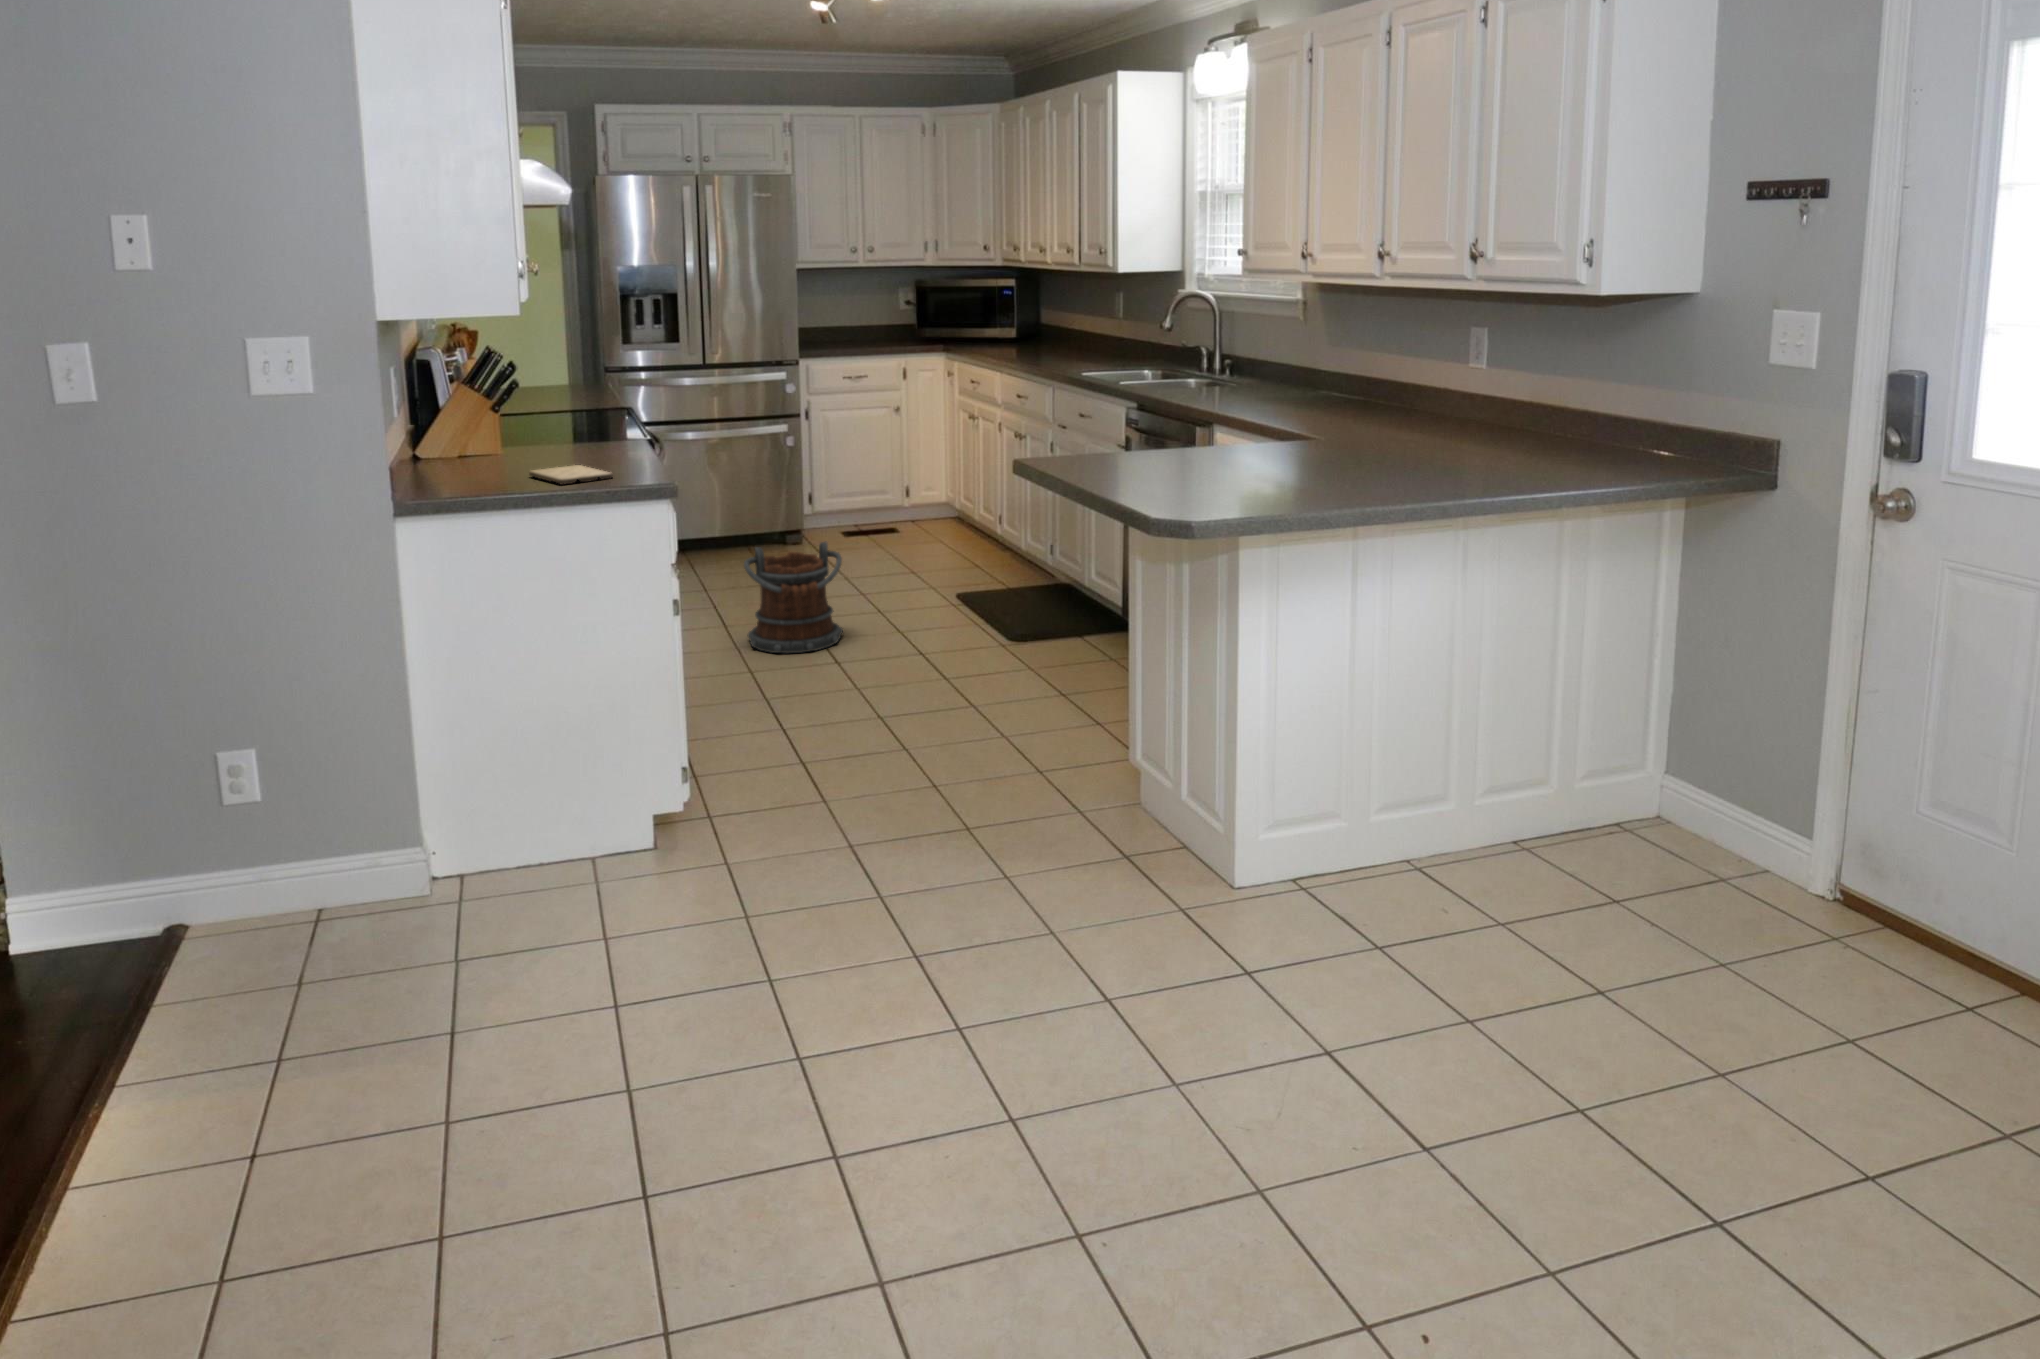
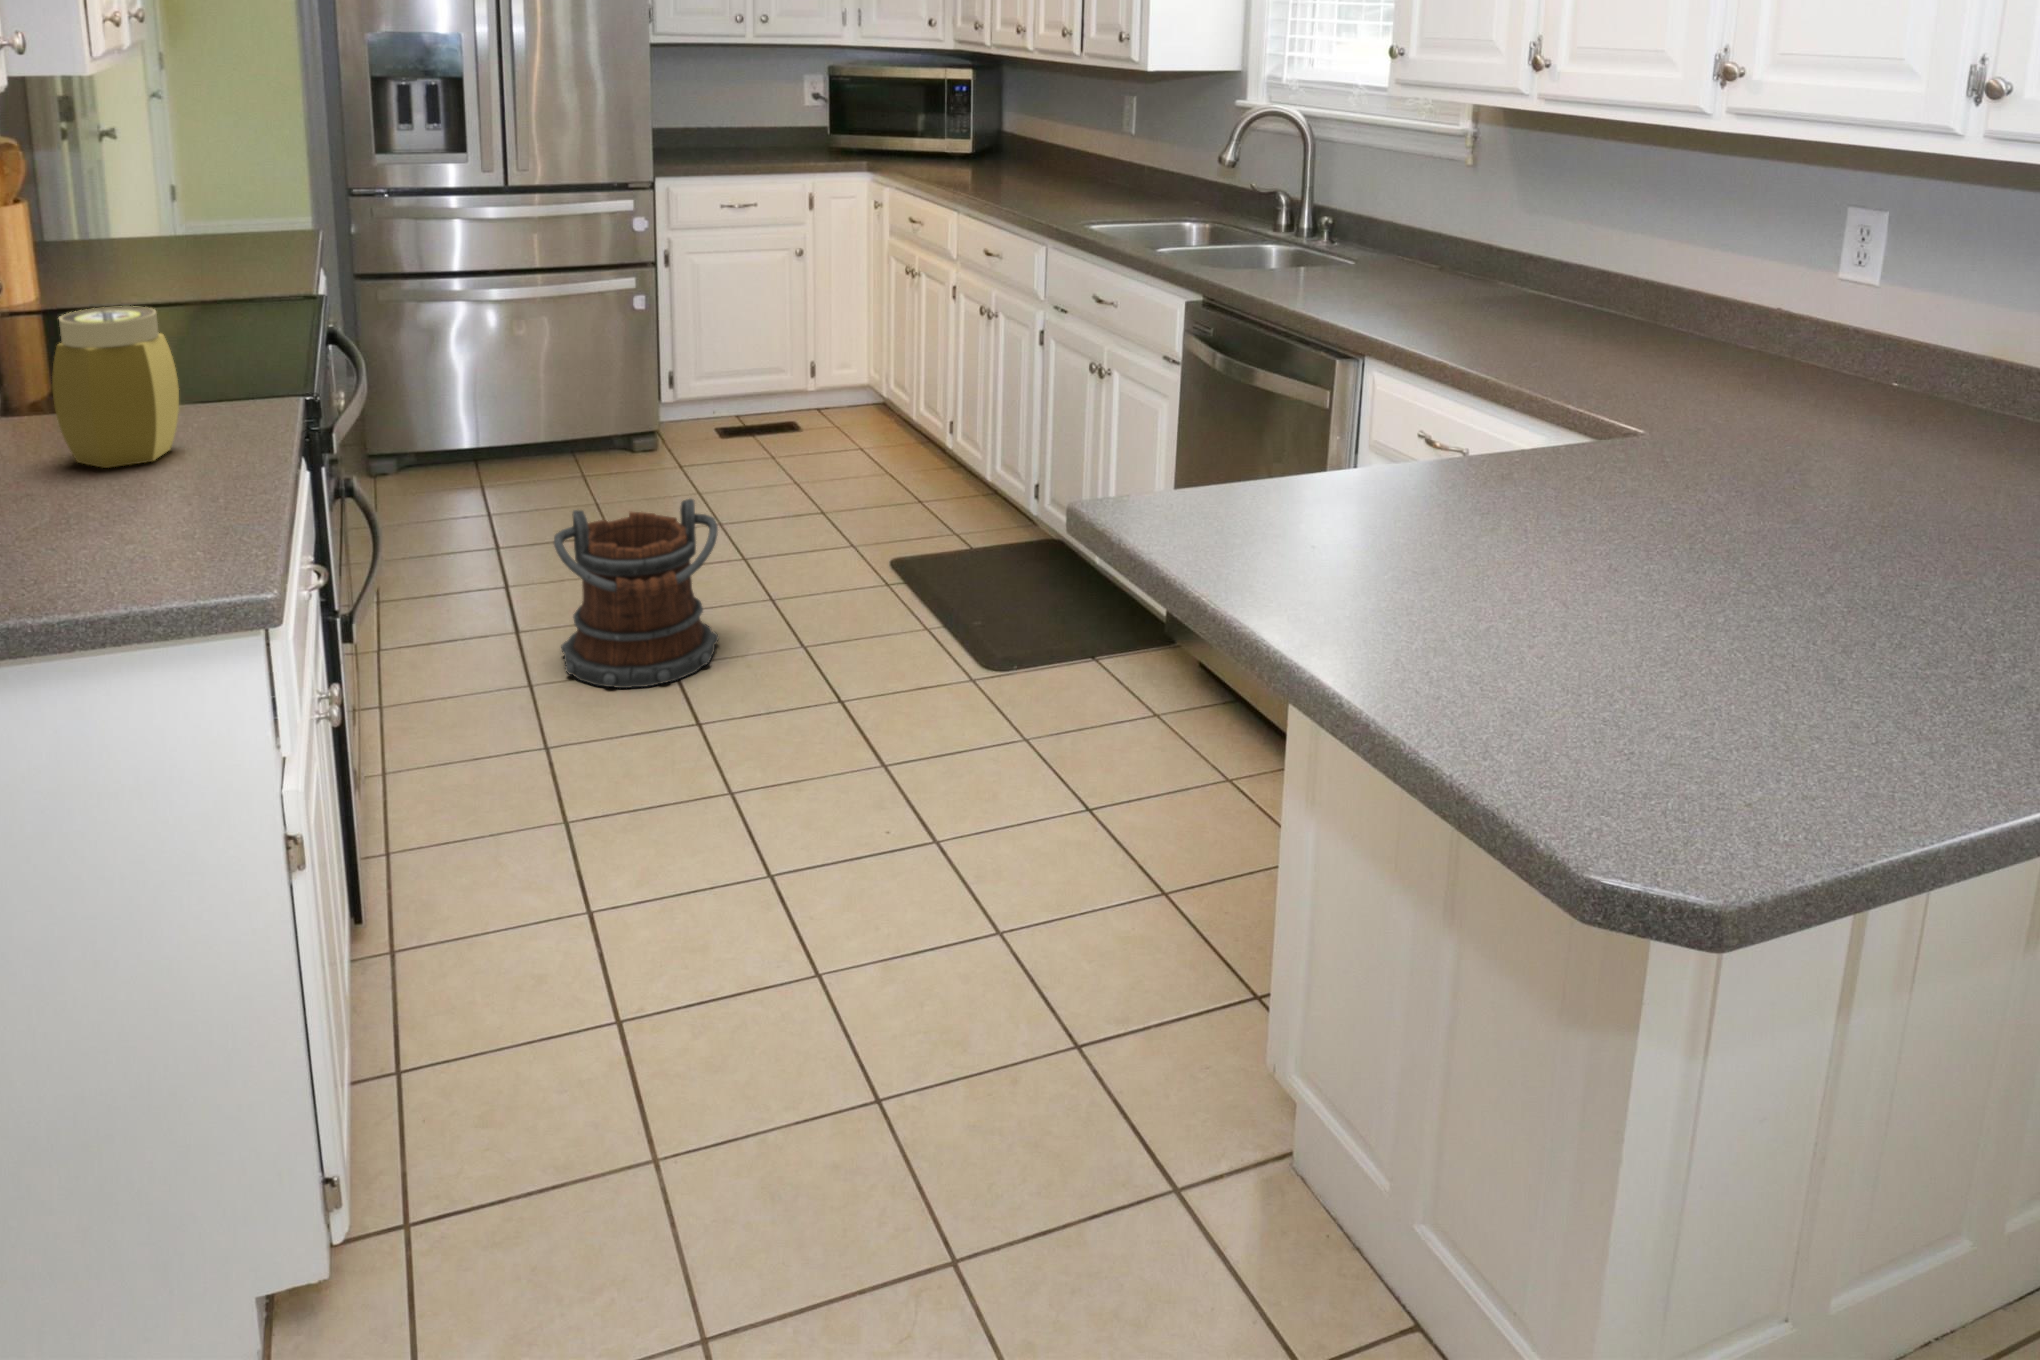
jar: none [527,391,581,466] -> present [52,306,179,468]
cutting board: present [529,465,613,485] -> none [28,478,215,553]

